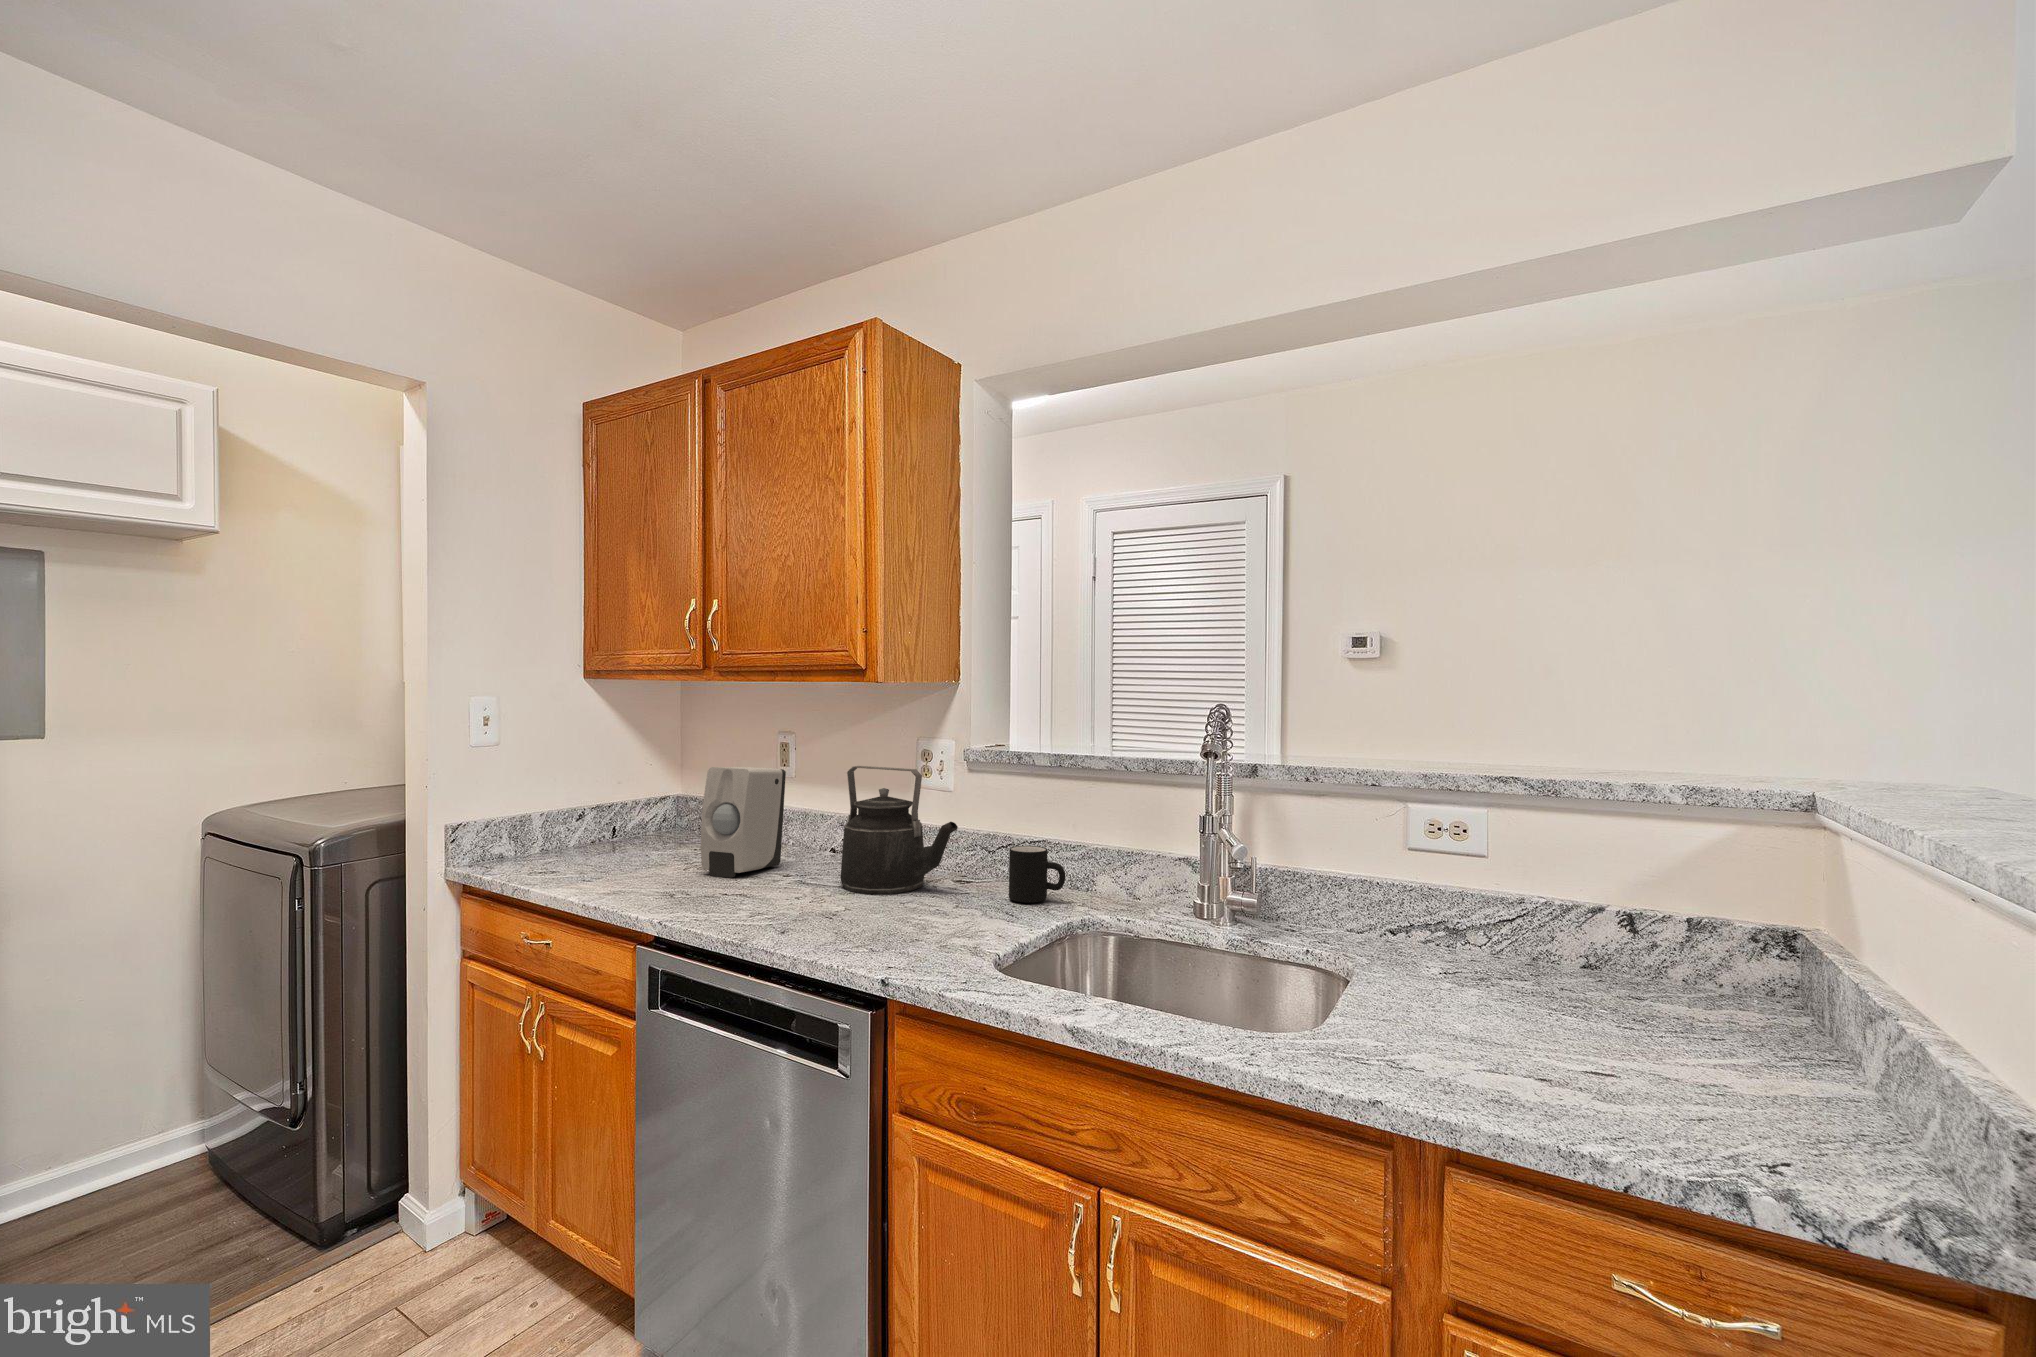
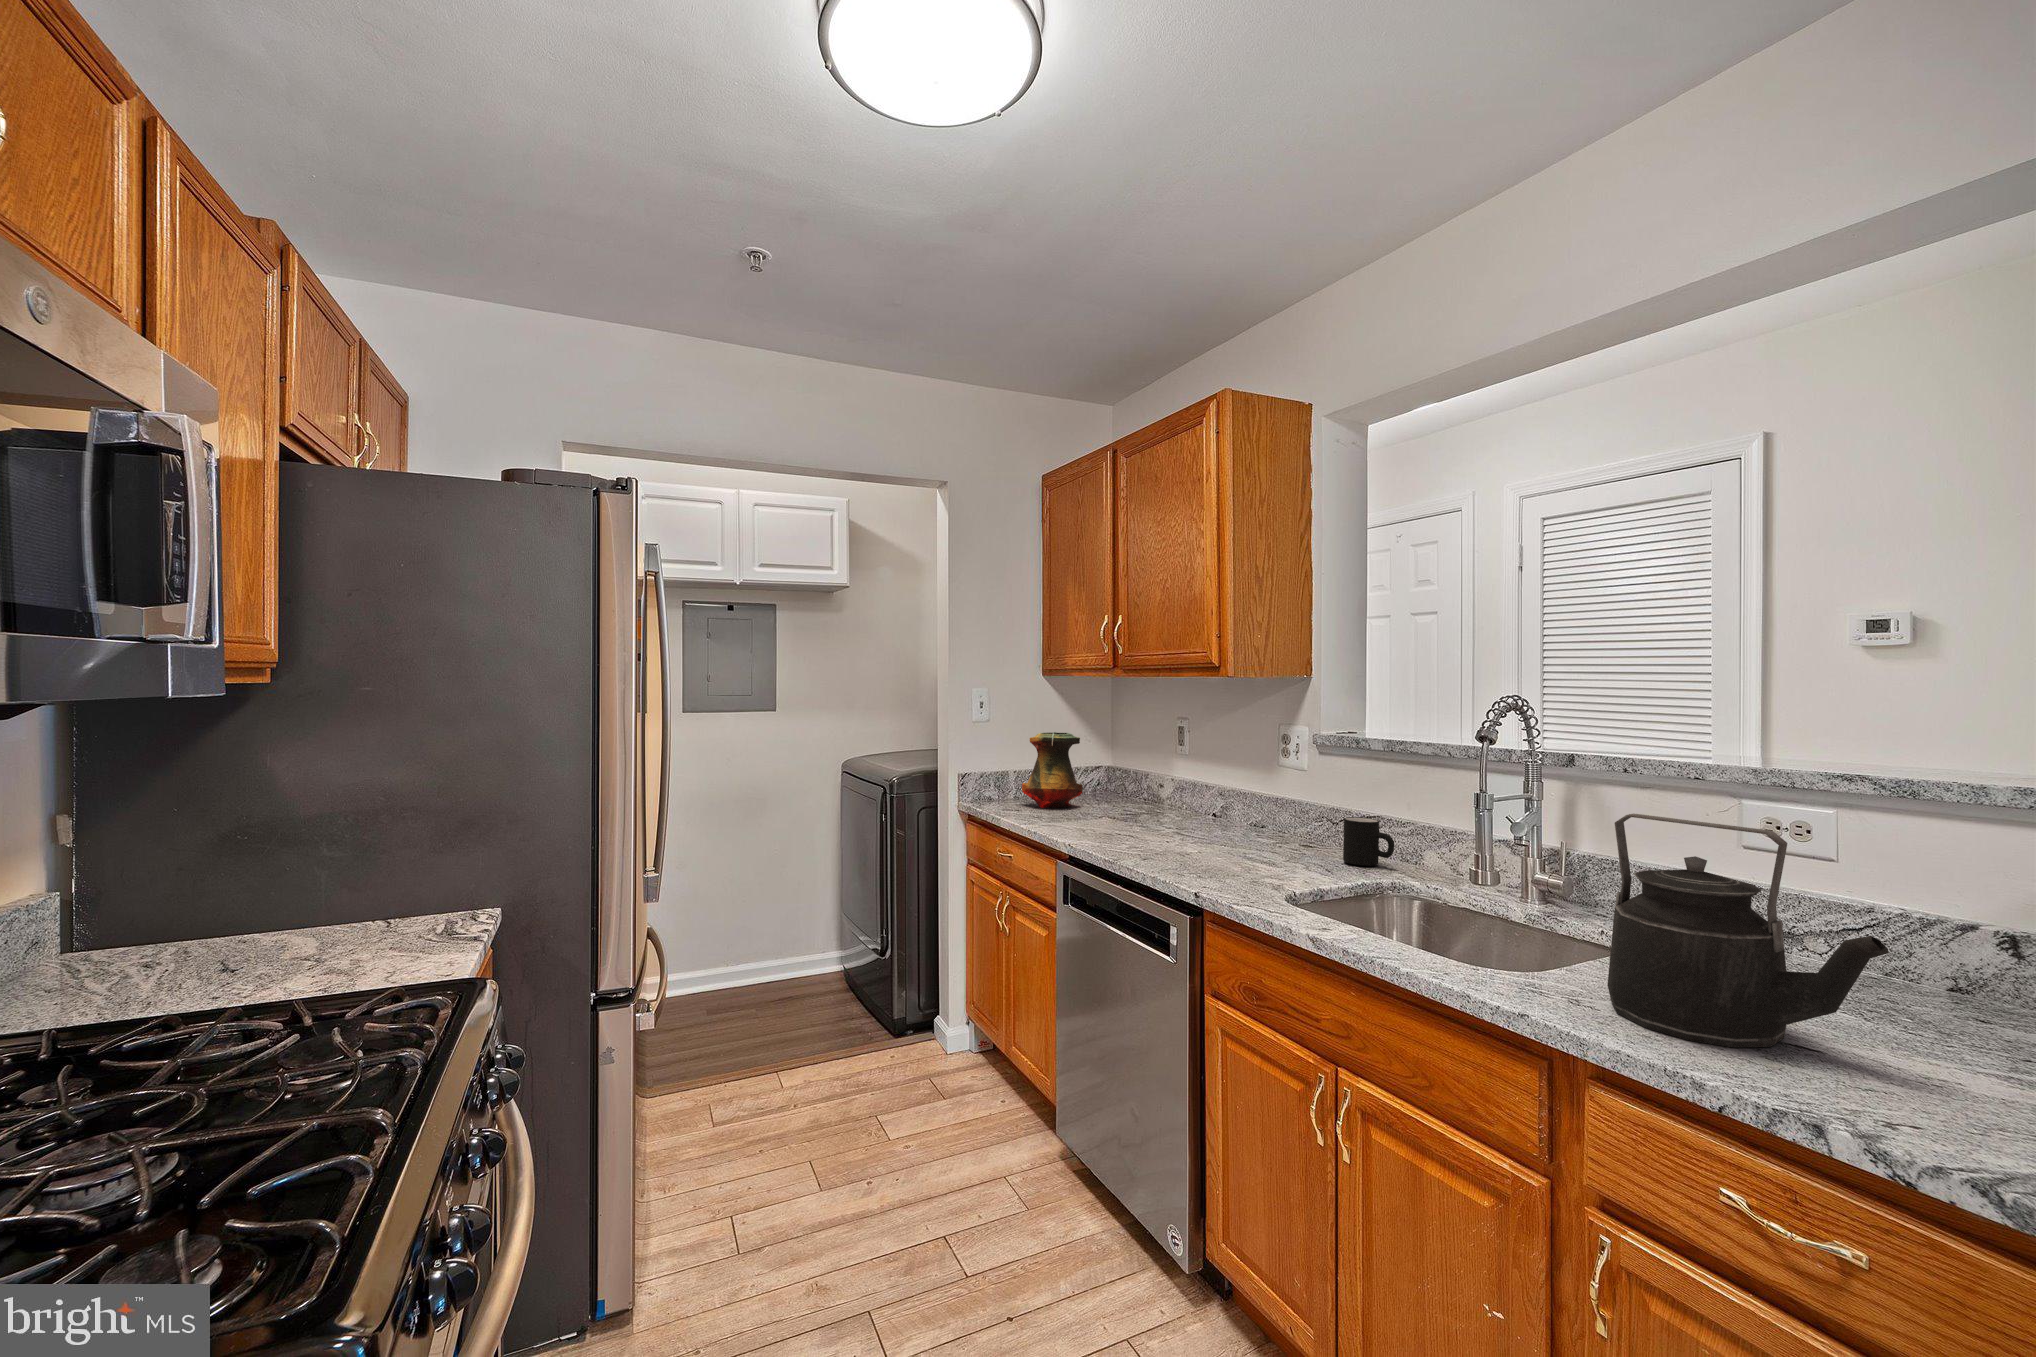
vase: none [557,759,648,865] -> present [1022,732,1083,808]
kettle: present [840,766,958,894] -> present [1607,814,1889,1048]
soap dispenser: present [701,767,786,878] -> none [1113,740,1179,825]

